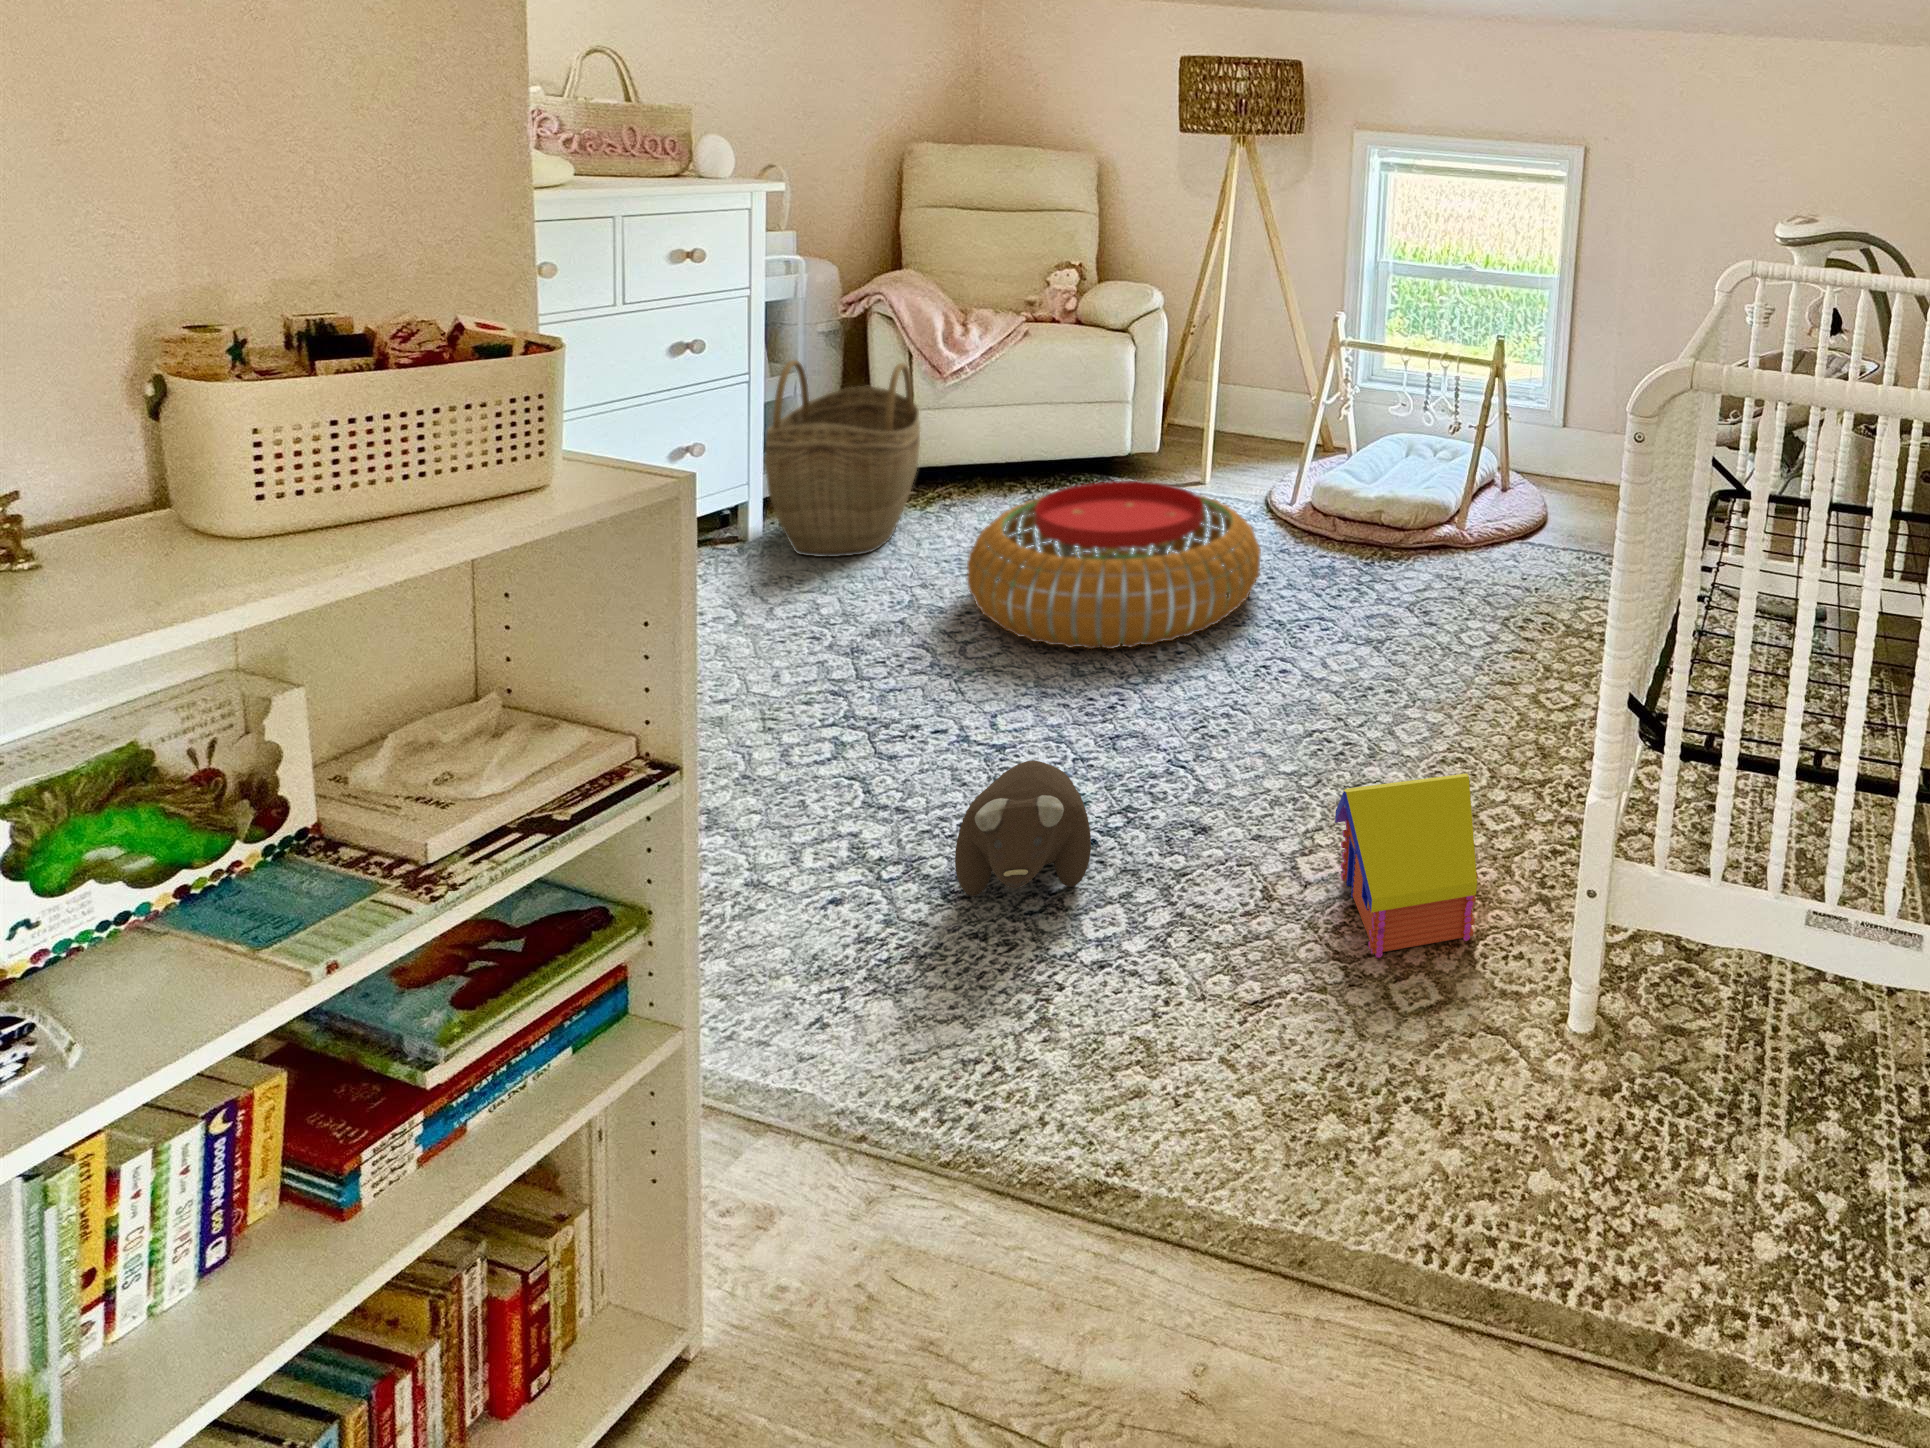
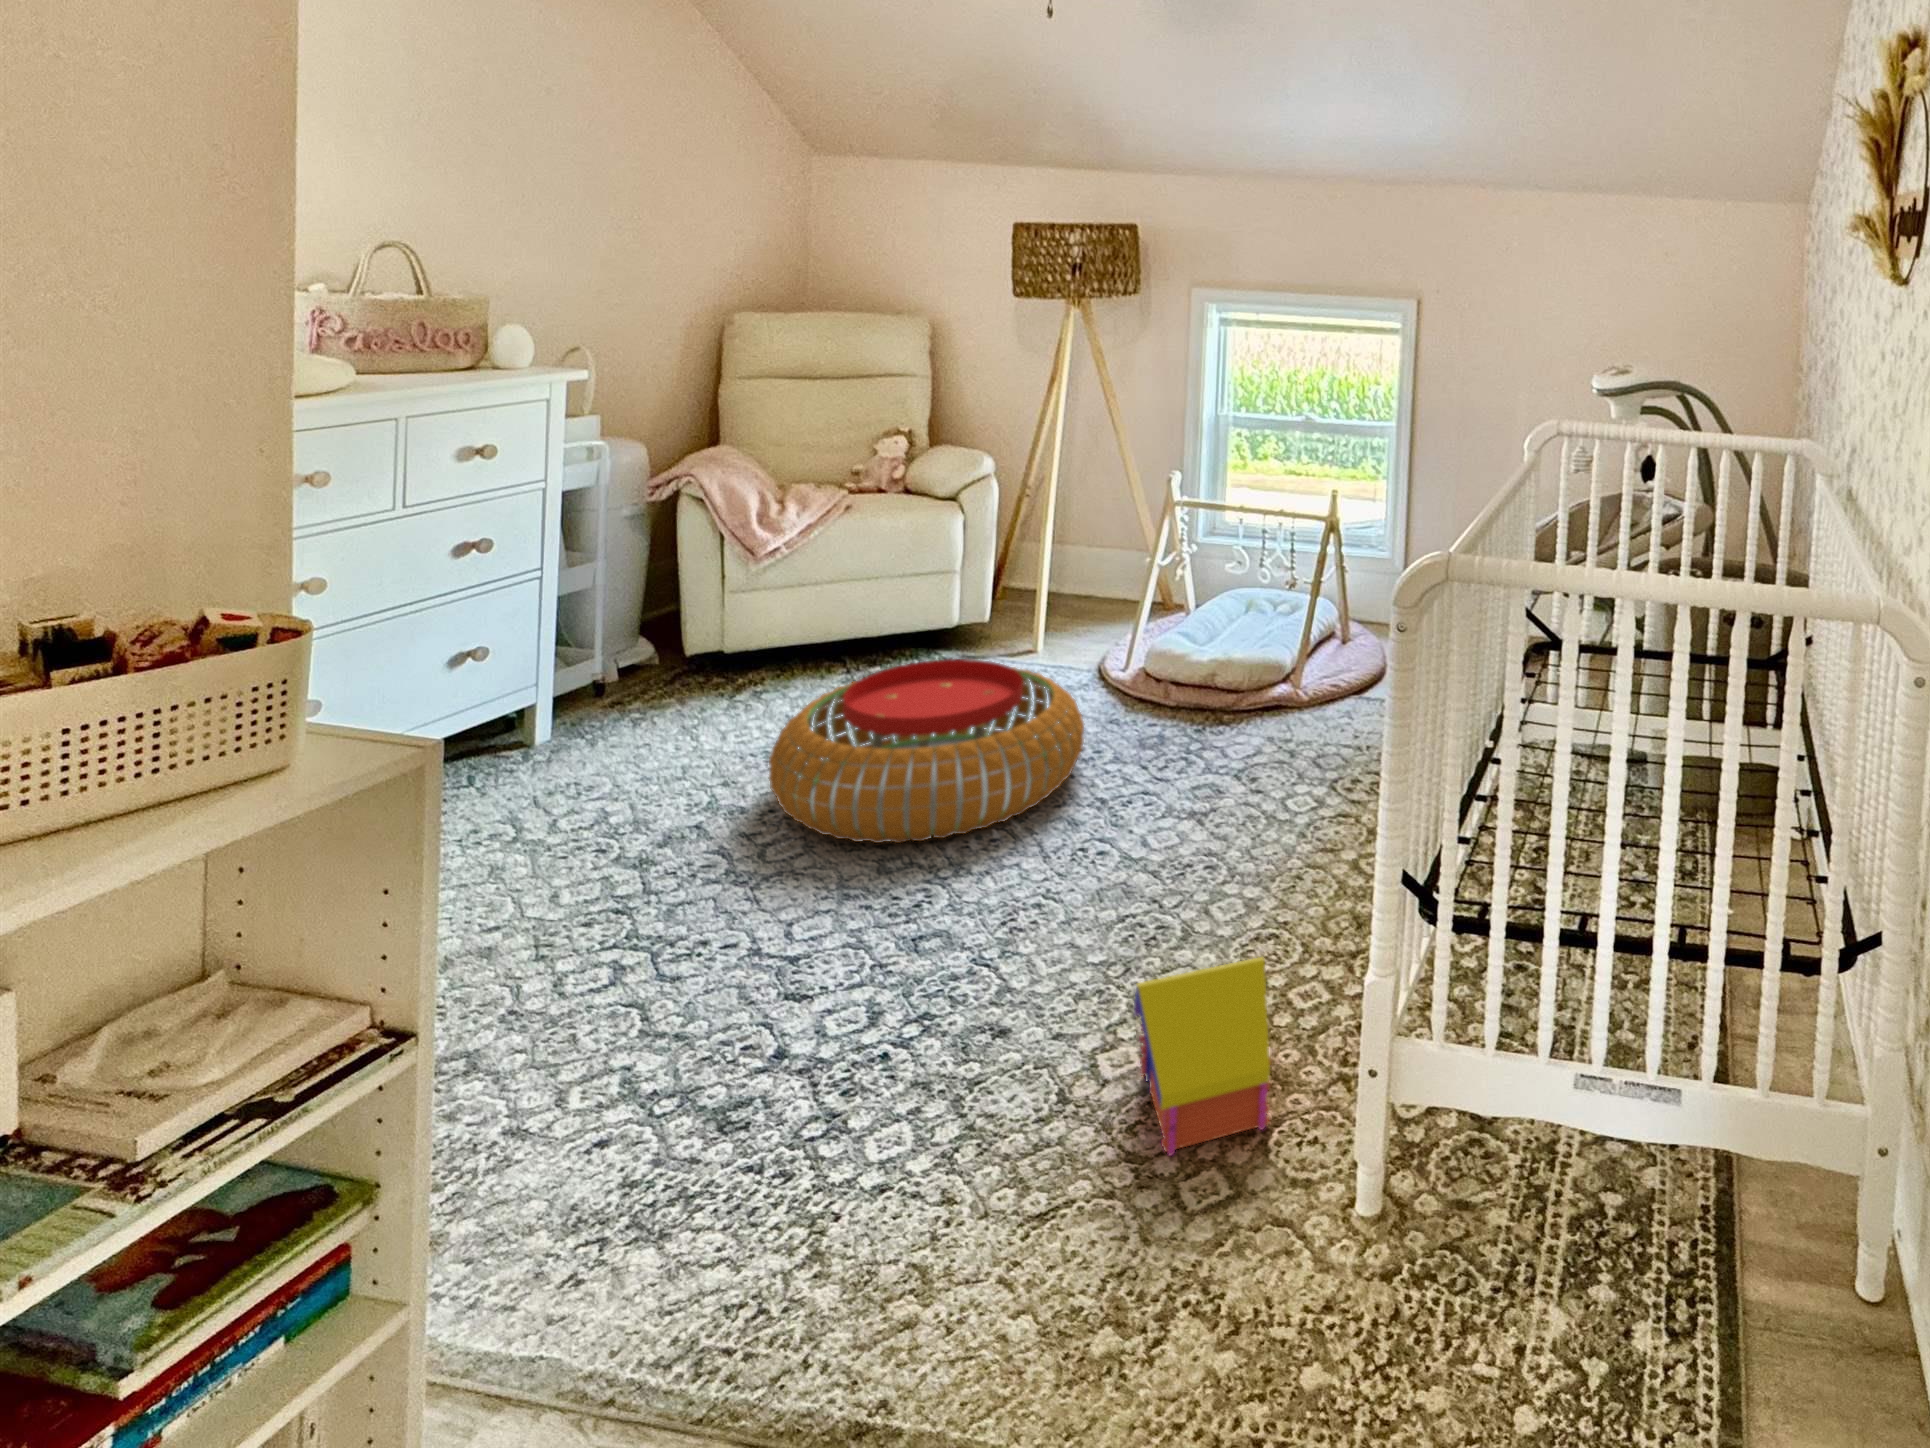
woven basket: present [765,360,920,557] -> none [553,547,726,759]
plush toy: present [955,761,1091,896] -> none [732,976,878,1126]

